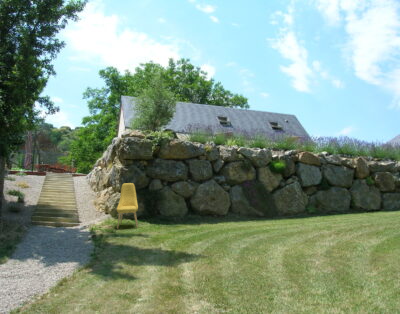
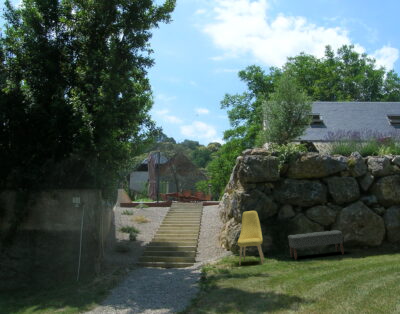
bench: none [158,201,201,224] -> present [288,230,344,260]

